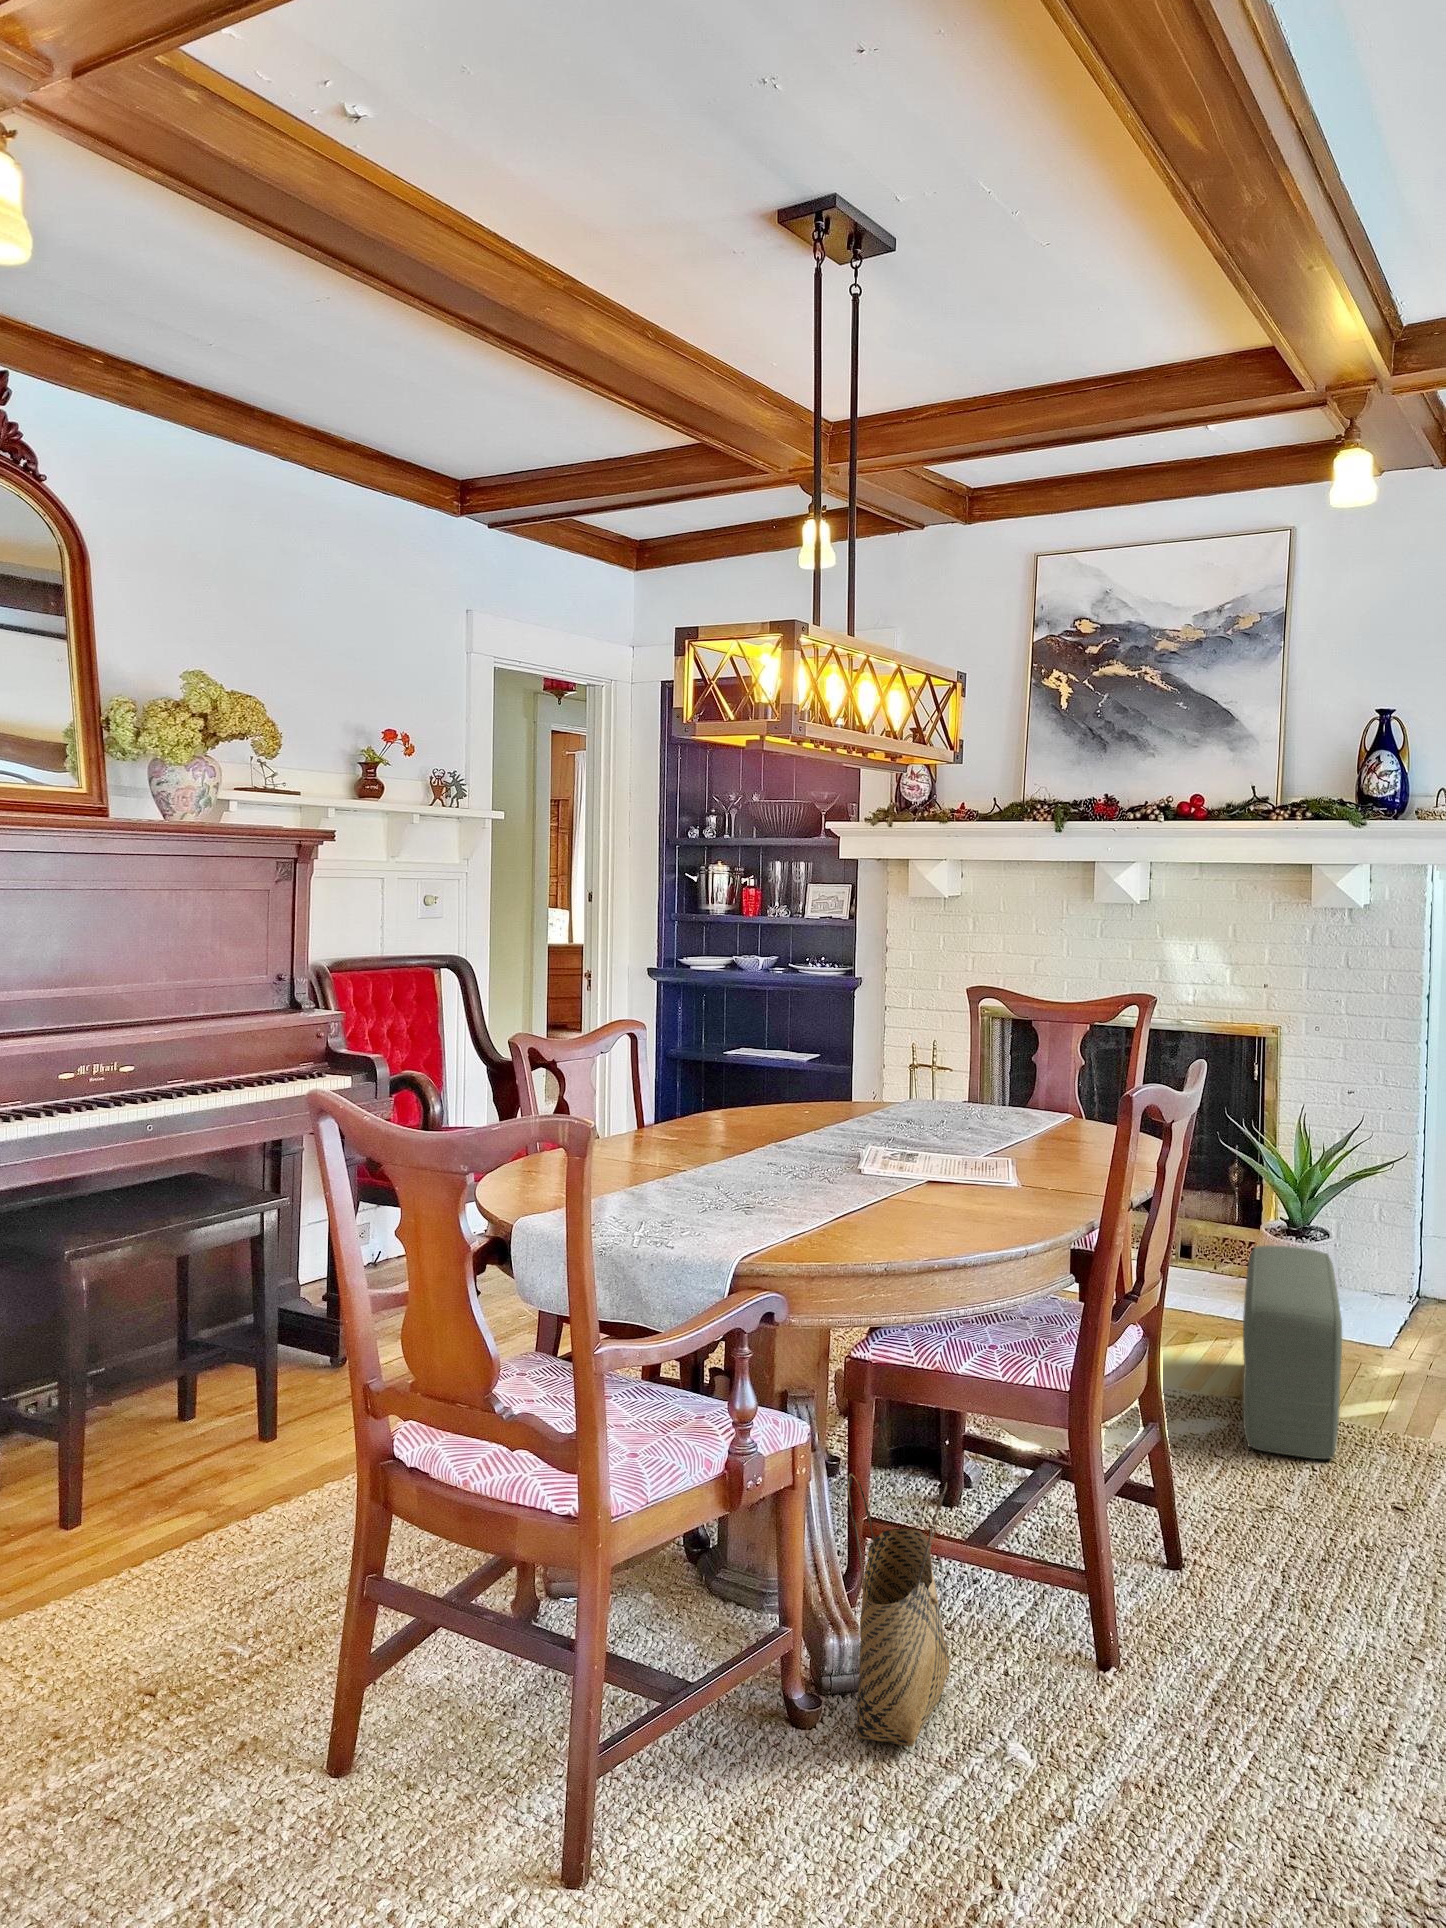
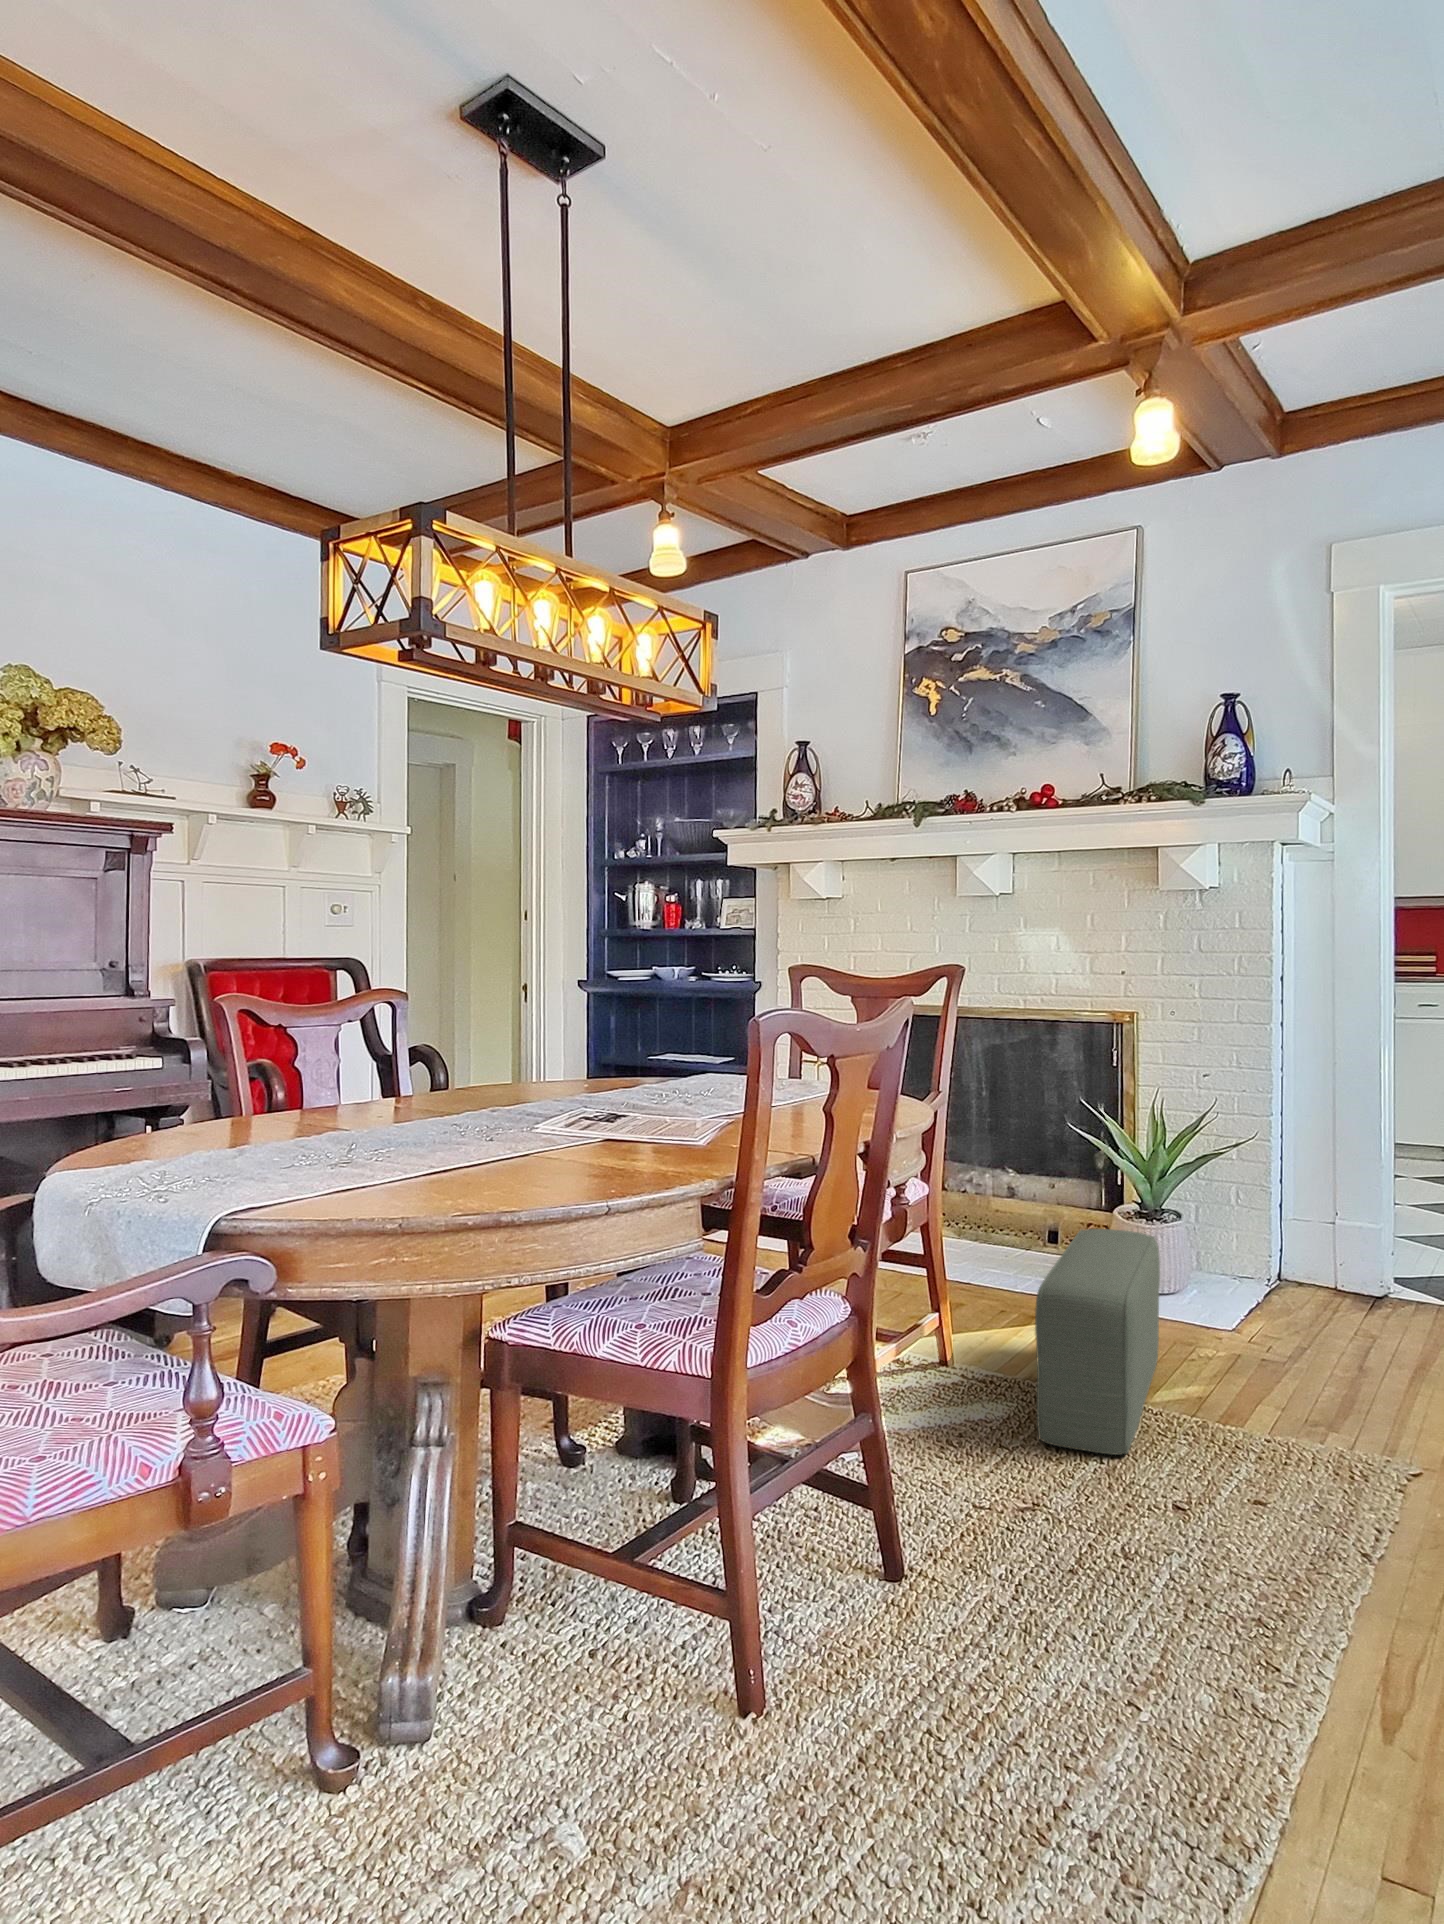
woven basket: present [848,1473,950,1746] -> none [392,1476,551,1818]

